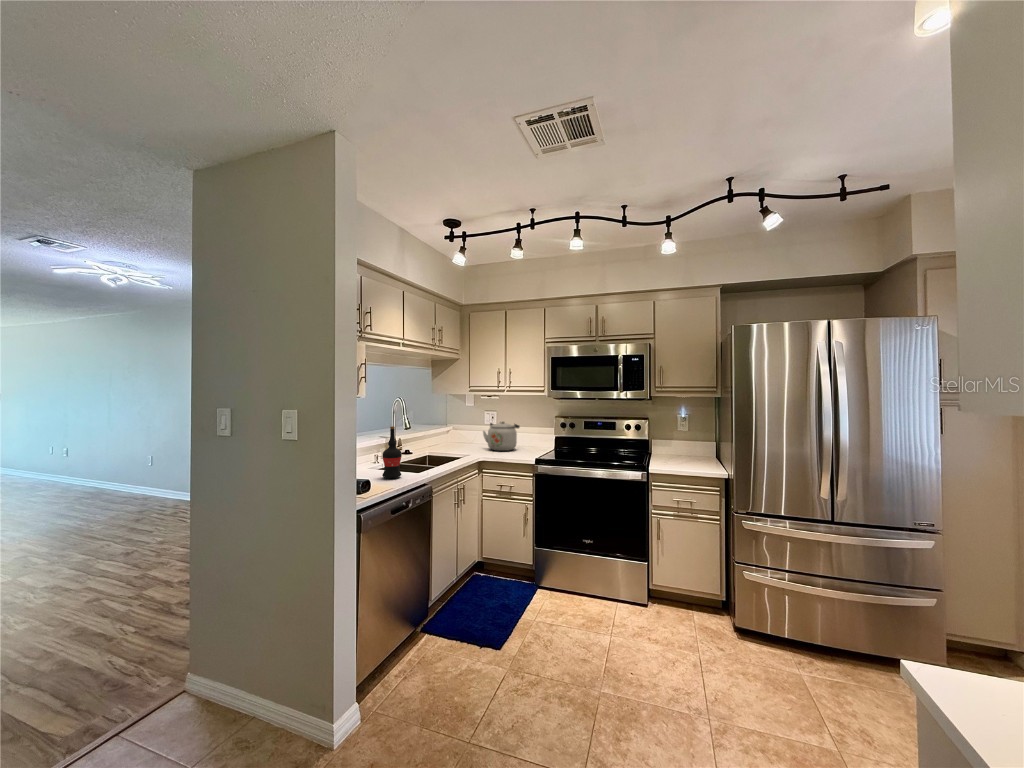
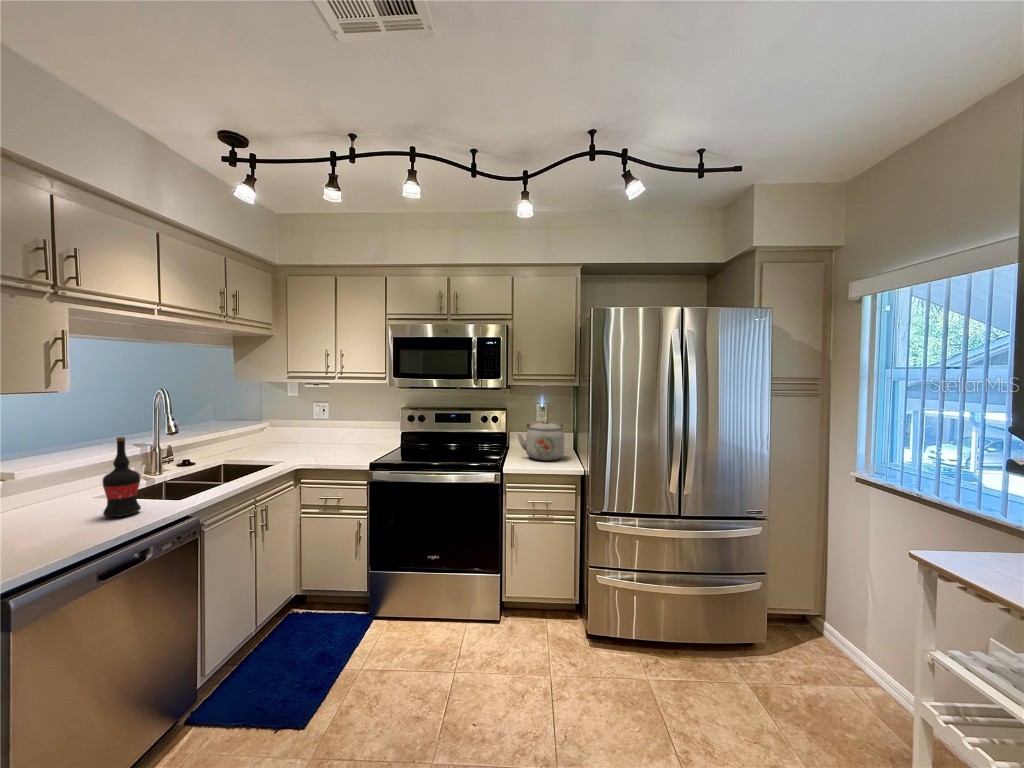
kettle: present [483,421,520,451] -> present [518,421,565,461]

